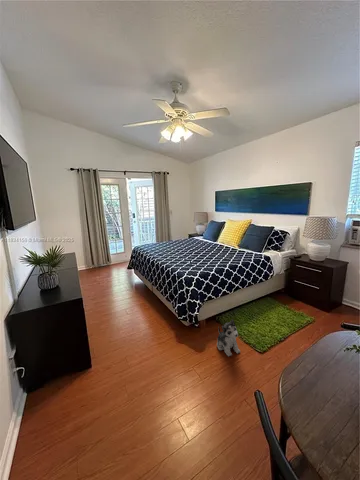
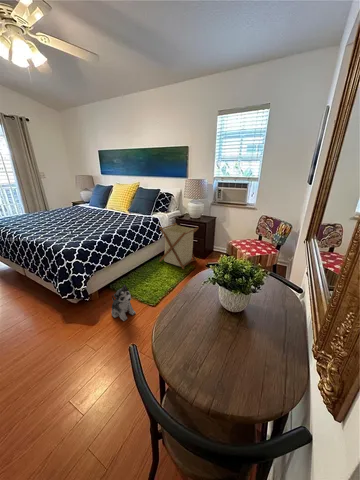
laundry basket: none [267,263,321,318] -> present [159,223,199,269]

